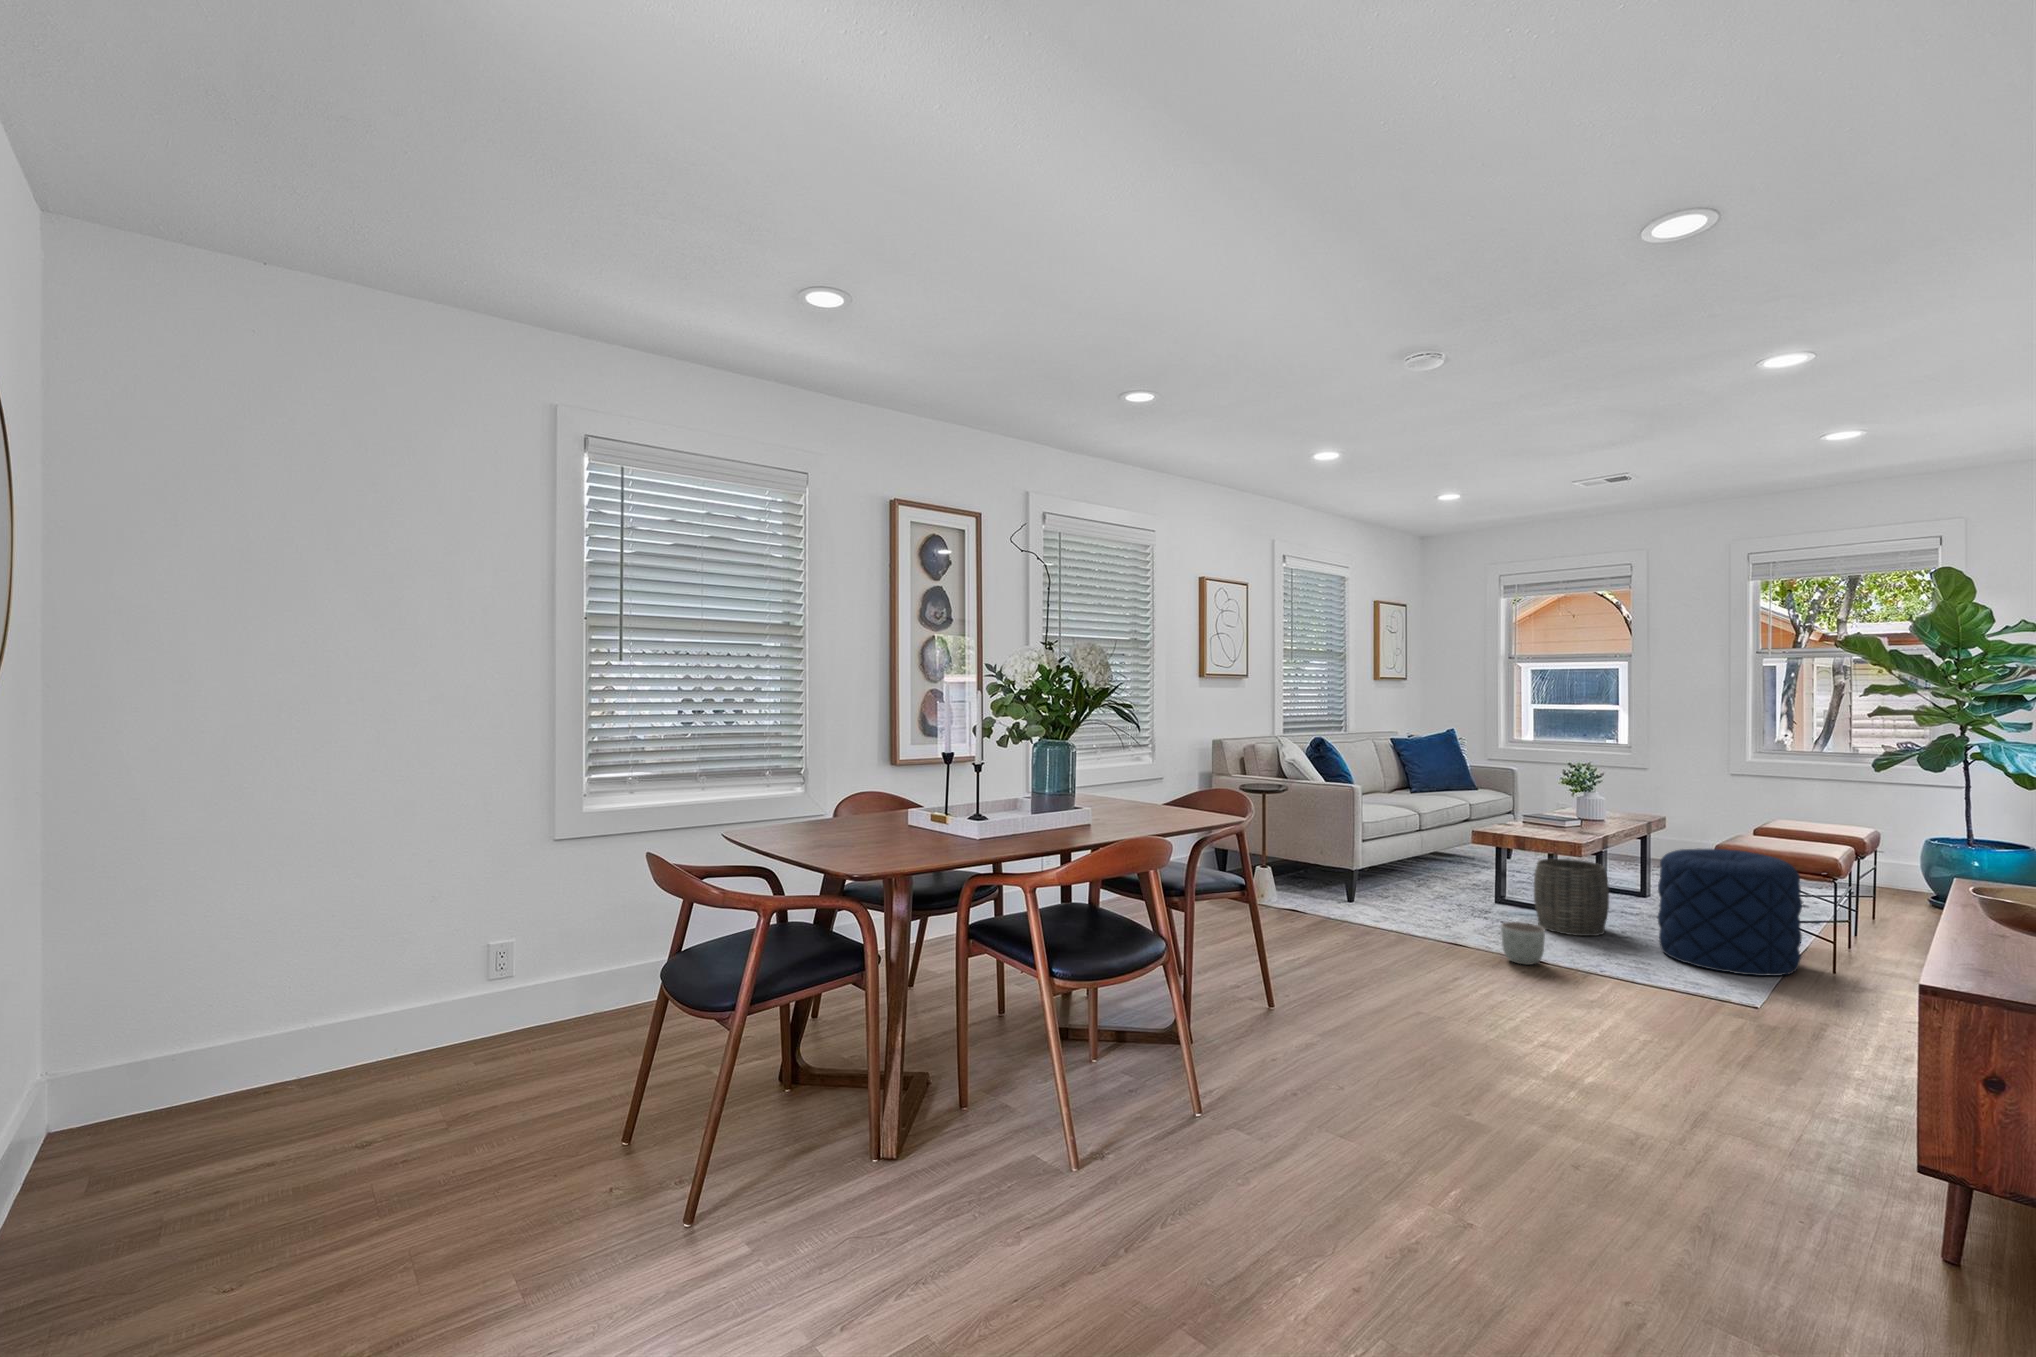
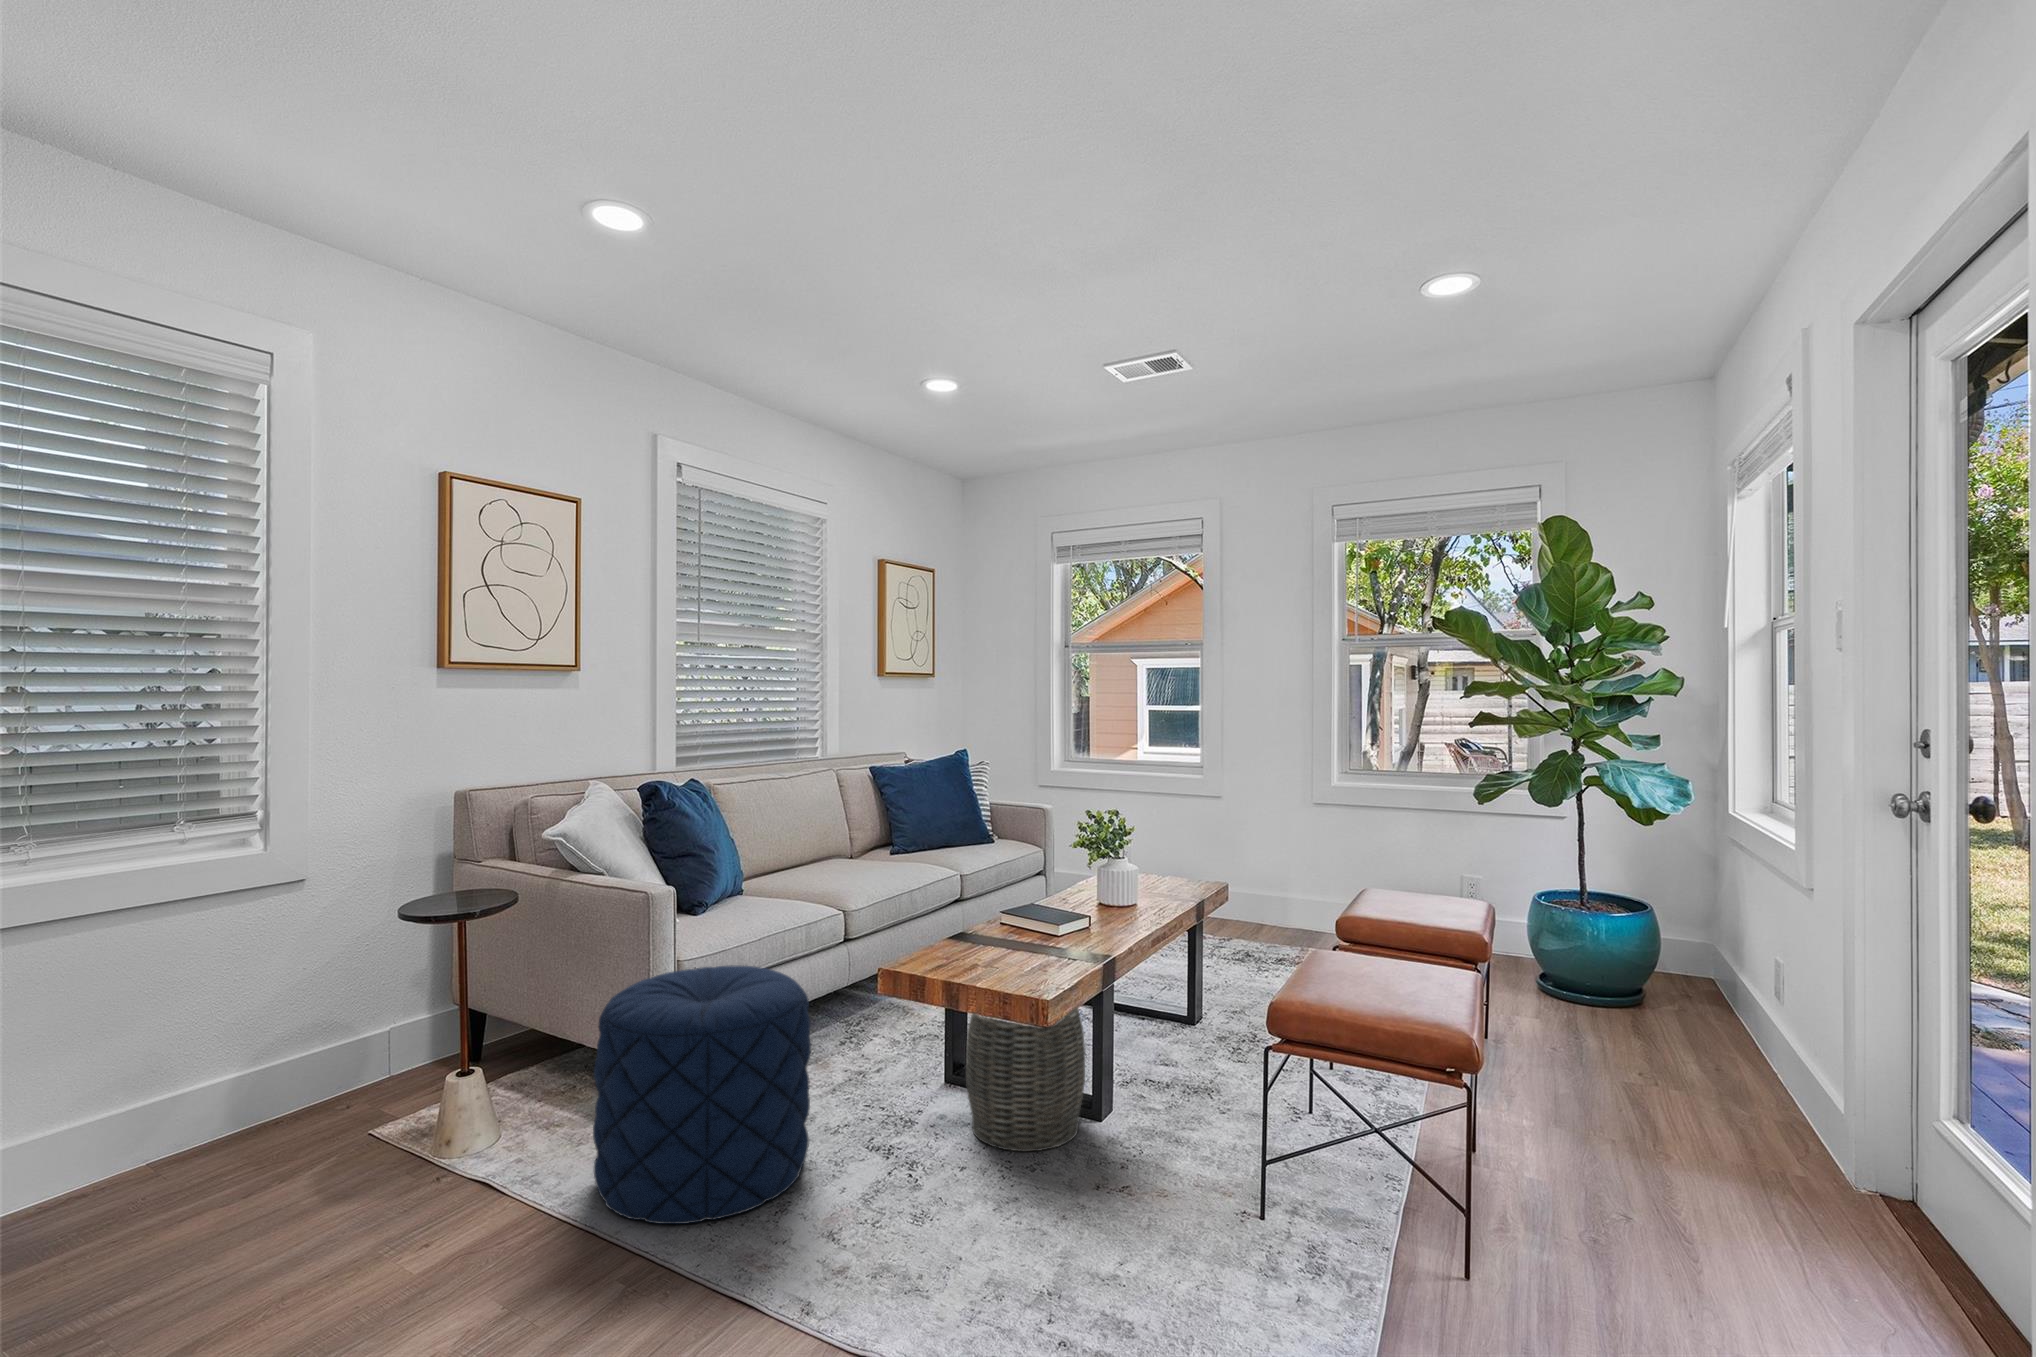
pouf: present [1658,849,1802,976] -> present [593,965,811,1224]
planter: present [1501,922,1545,965] -> none [817,1181,903,1291]

